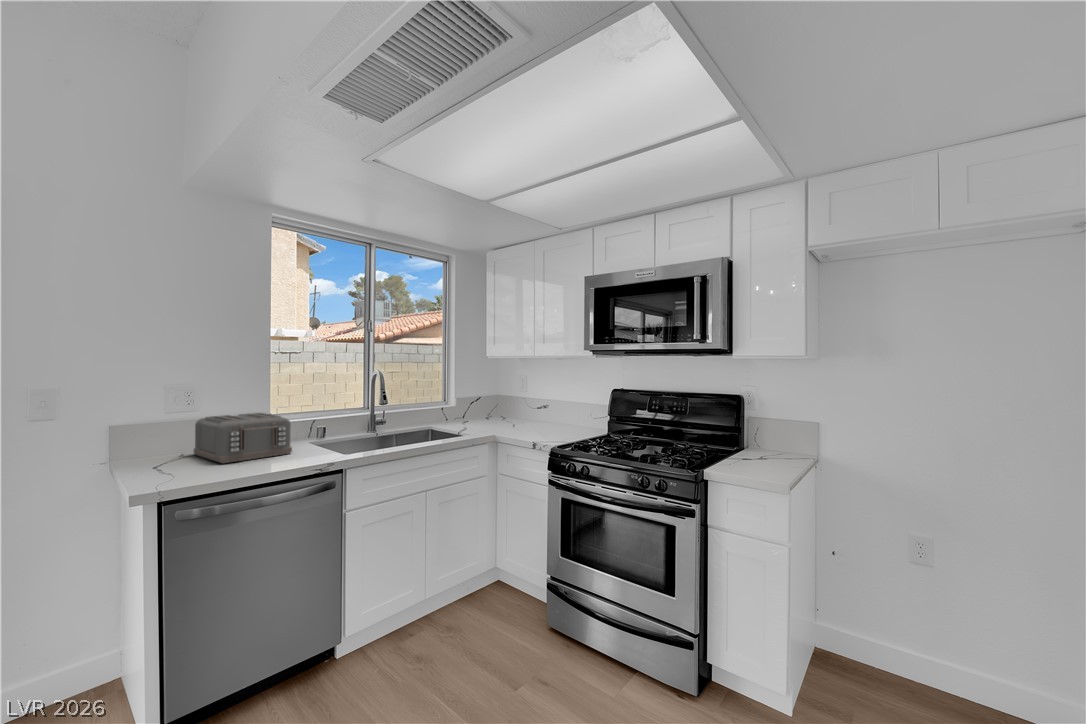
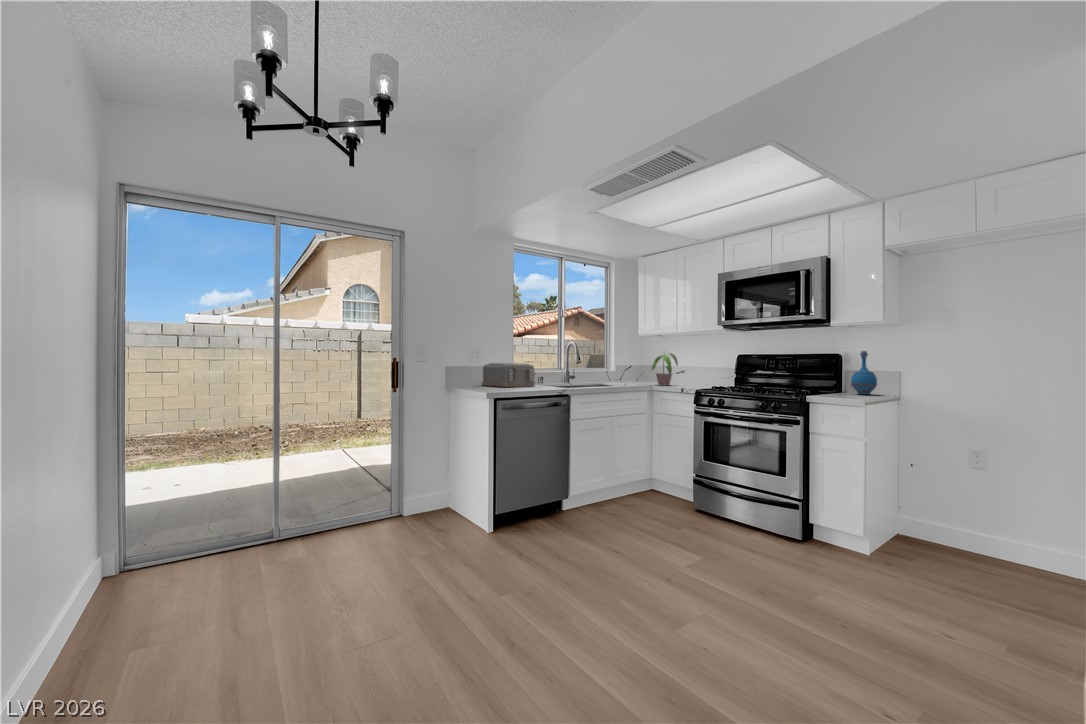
potted plant: none [491,384,542,430] -> present [652,354,678,386]
bottle: none [759,395,794,458] -> present [851,351,877,395]

